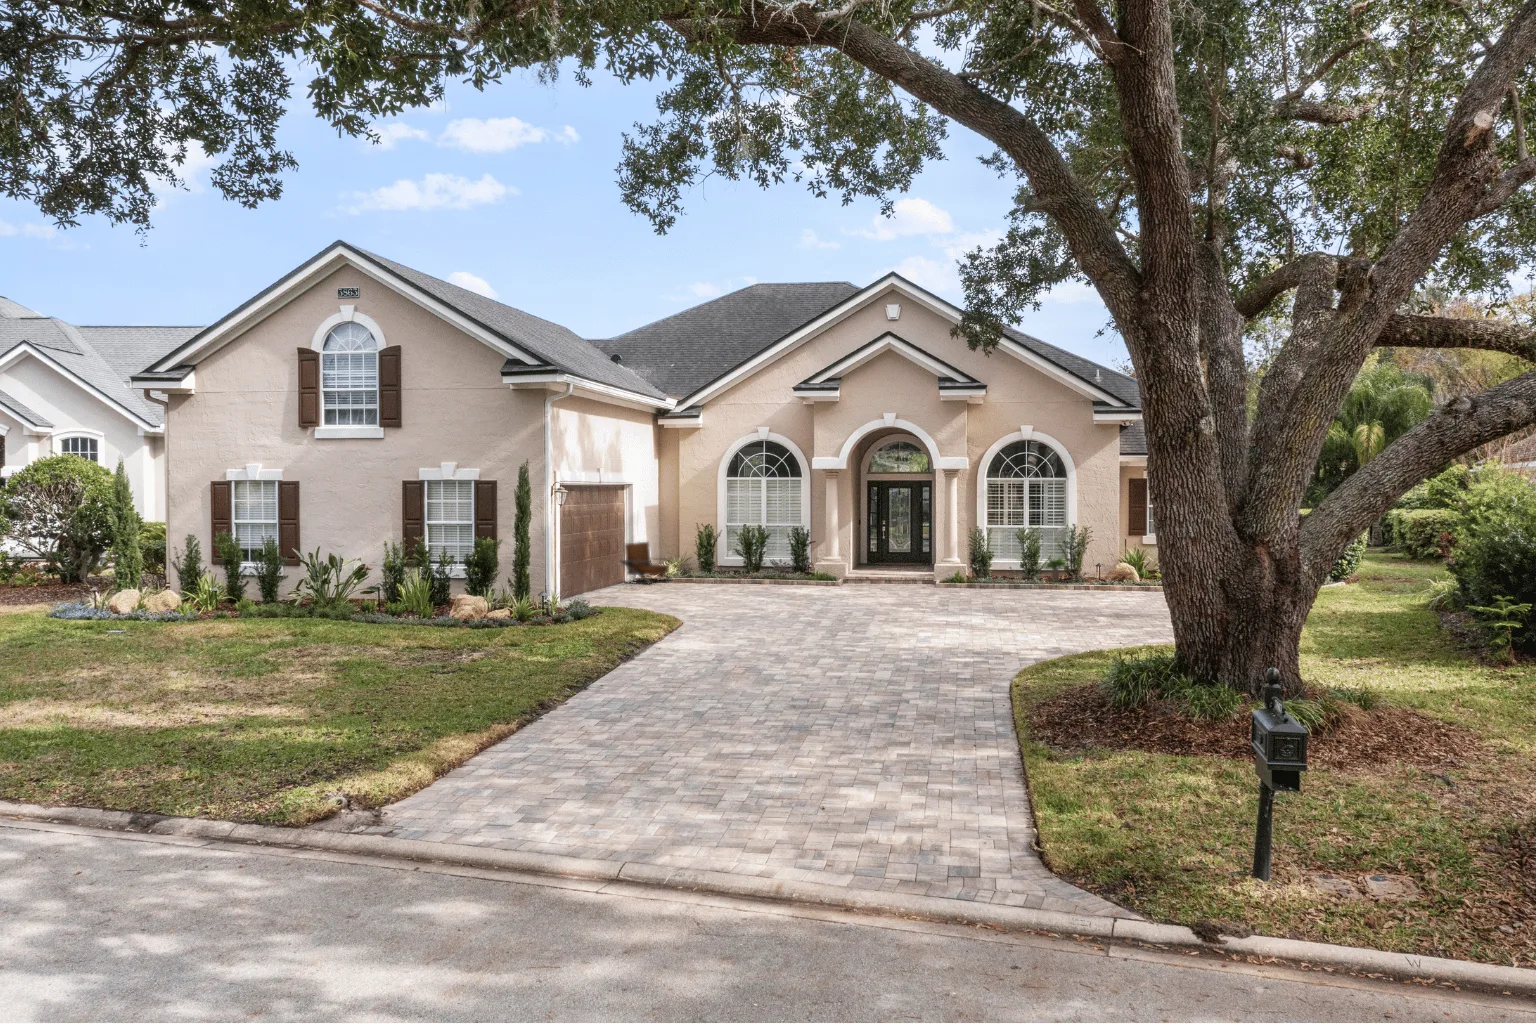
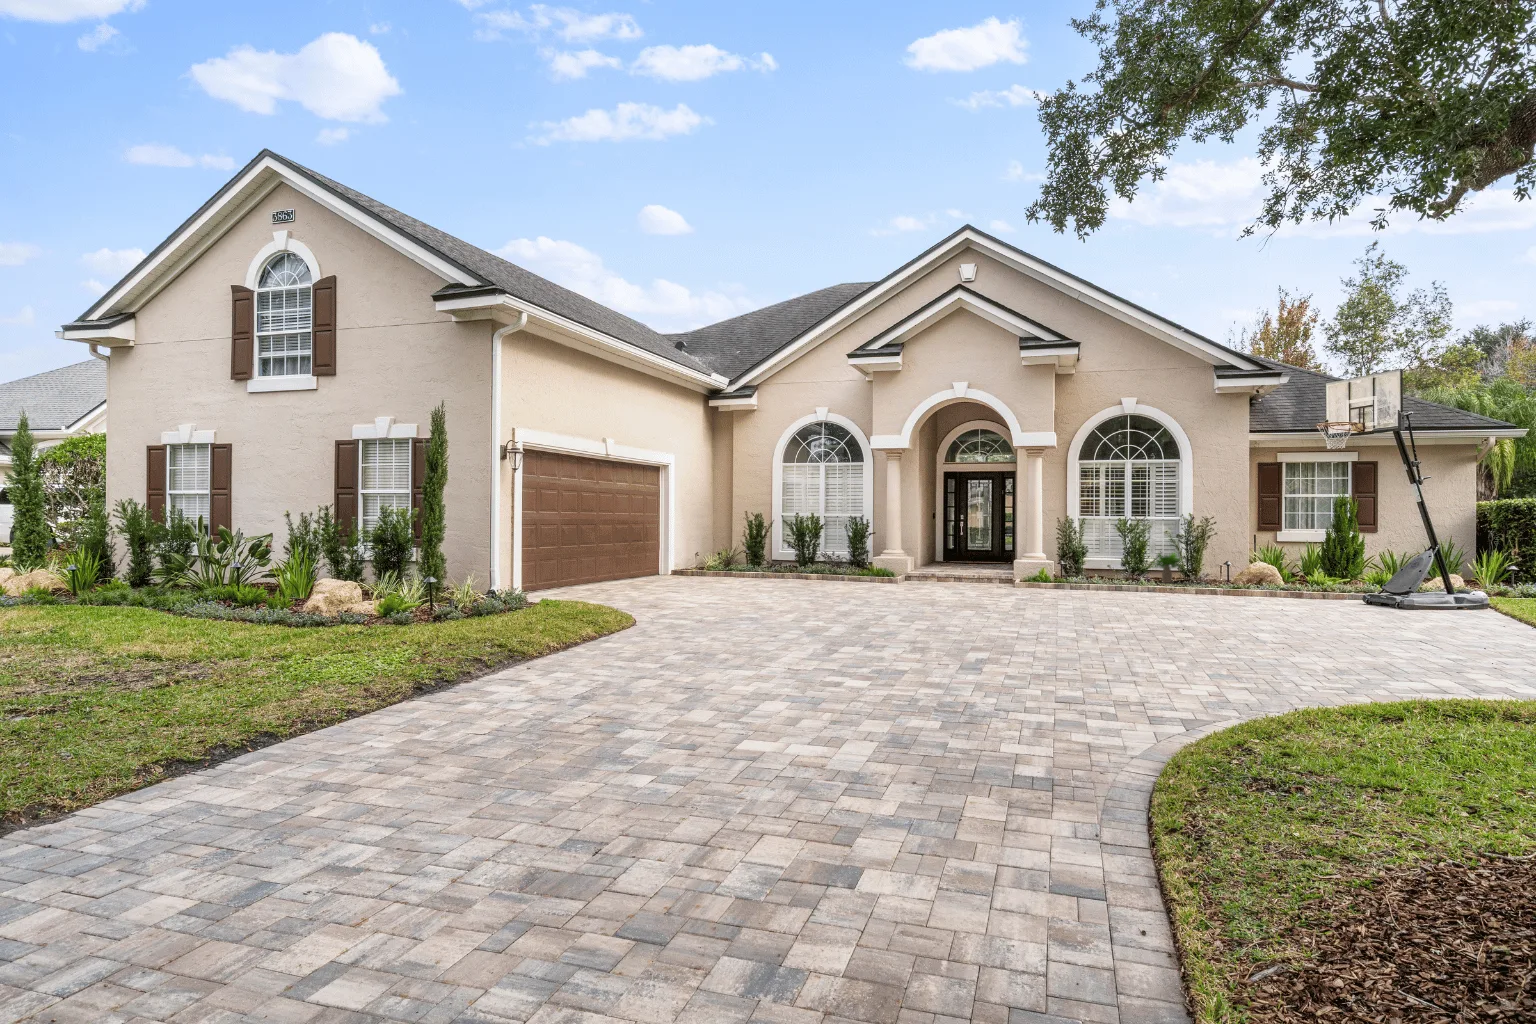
lounge chair: present [621,542,671,584] -> none [648,530,710,577]

